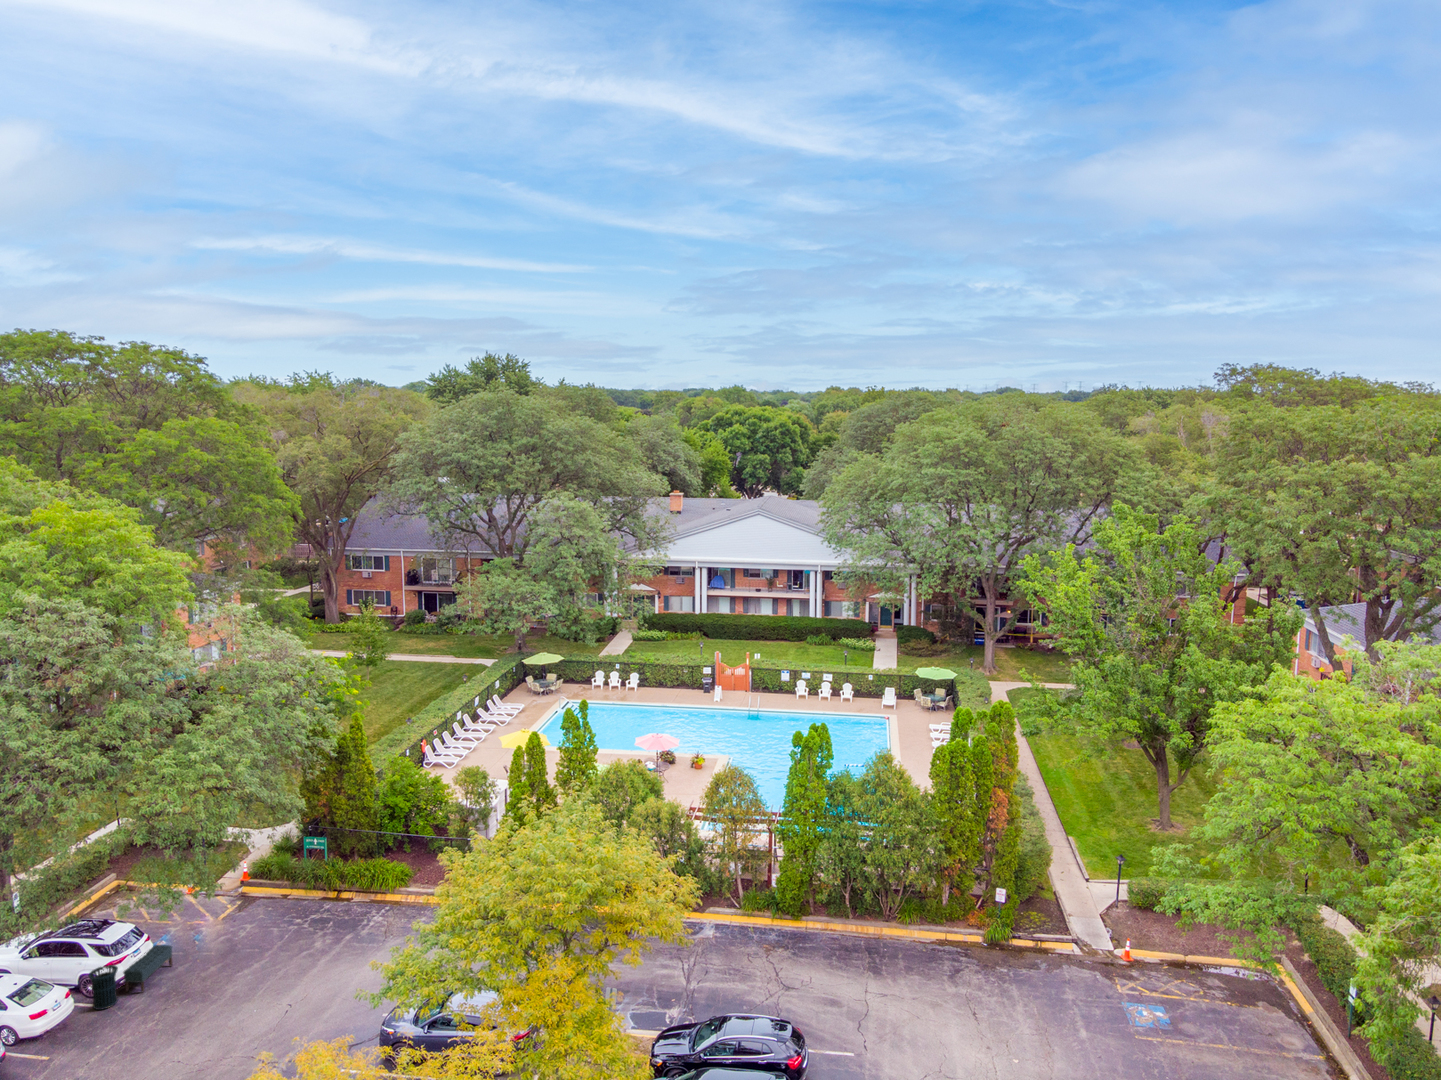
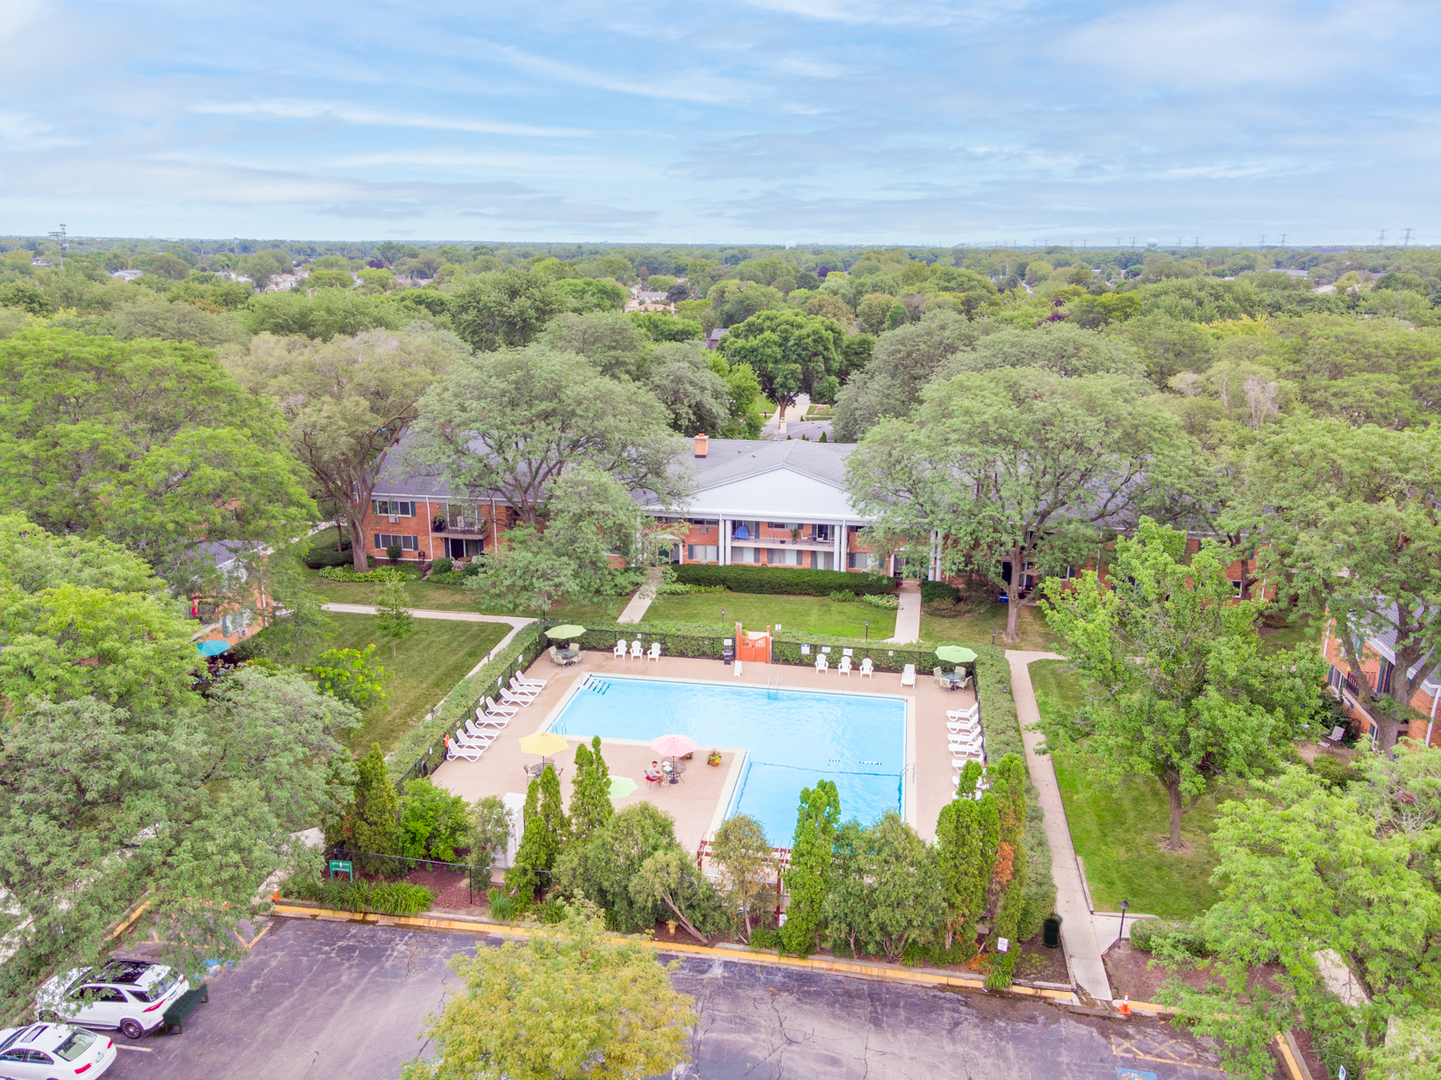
trash can: present [88,965,118,1010] -> present [1042,913,1063,947]

